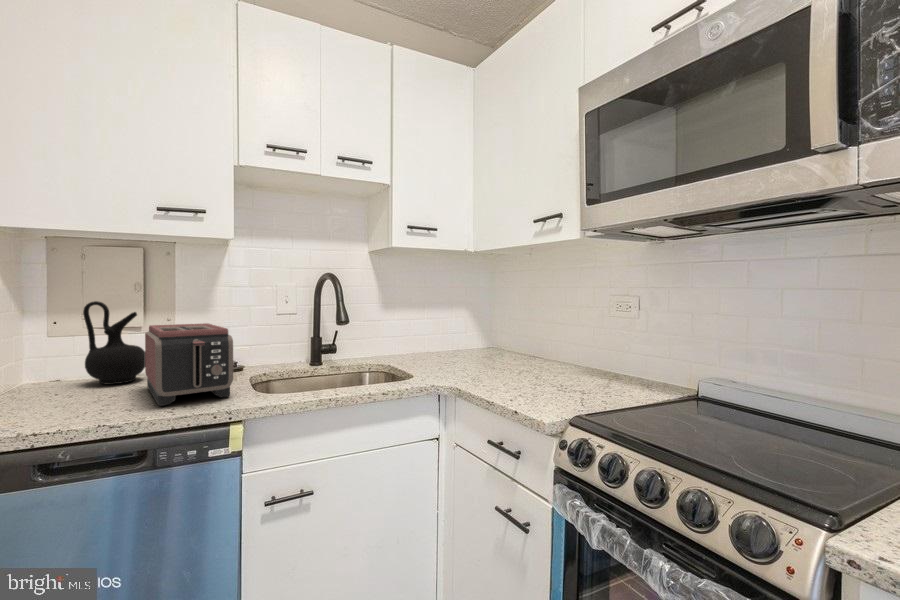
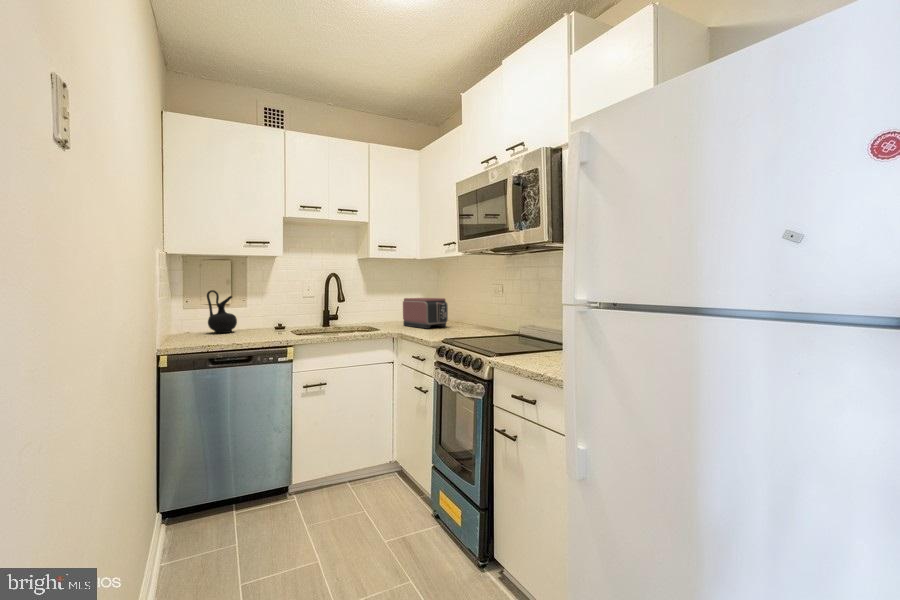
toaster: present [145,323,233,406] -> present [403,298,448,328]

